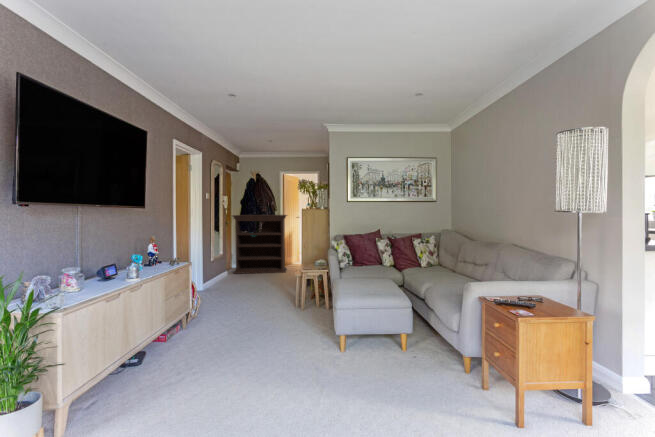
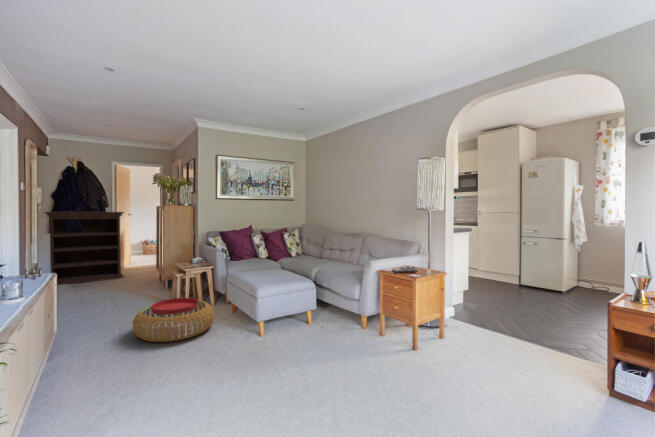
pouf: none [242,298,312,338] -> present [132,298,214,342]

